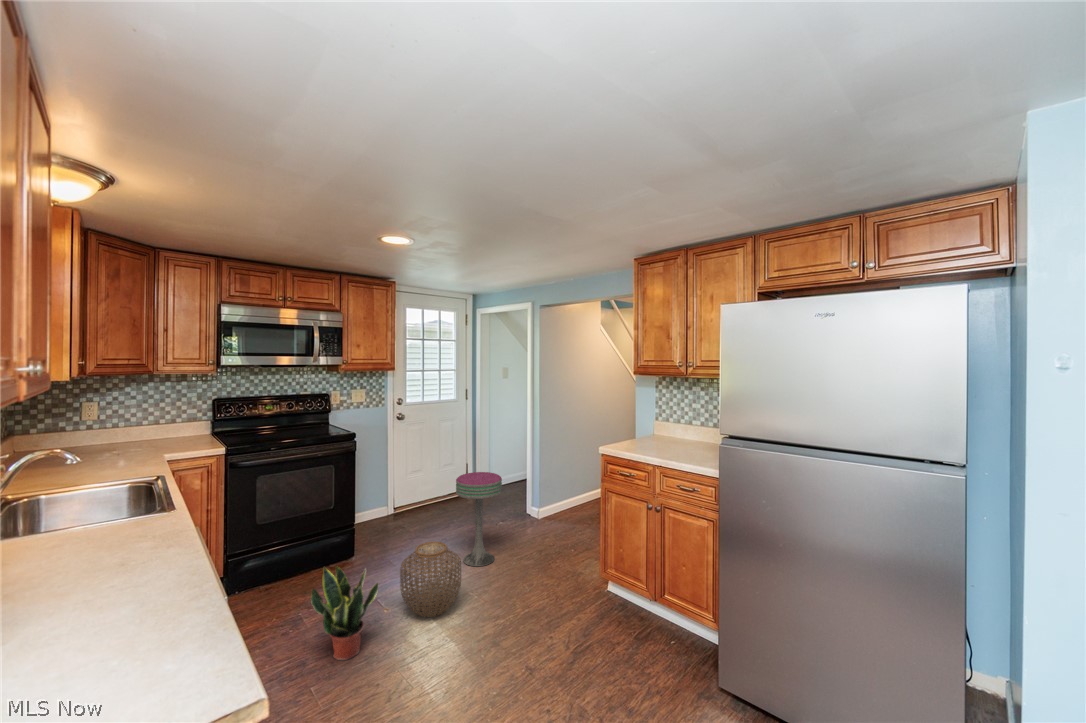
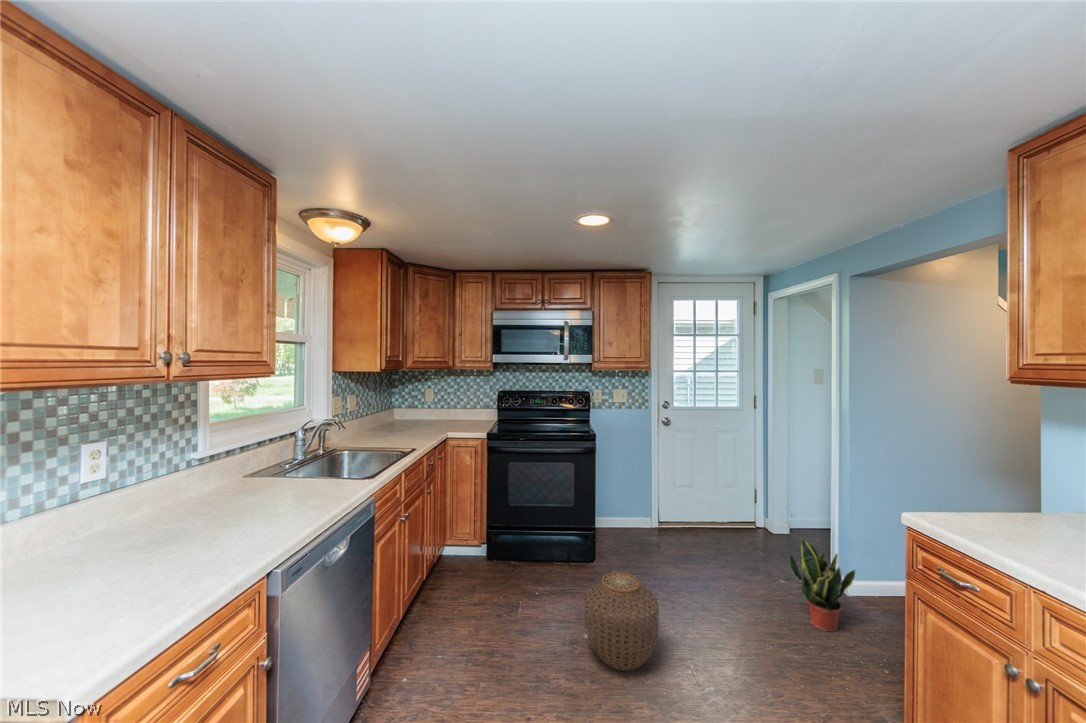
bar stool: present [456,472,502,566] -> none [687,500,752,630]
potted plant: present [311,566,378,660] -> present [789,539,855,632]

